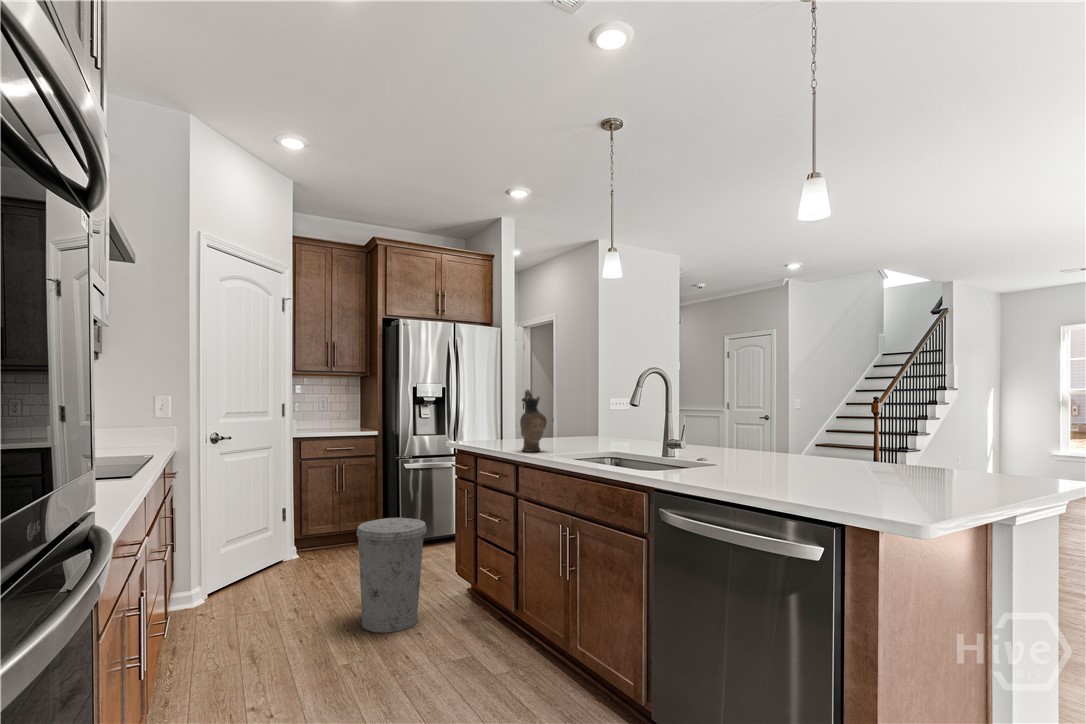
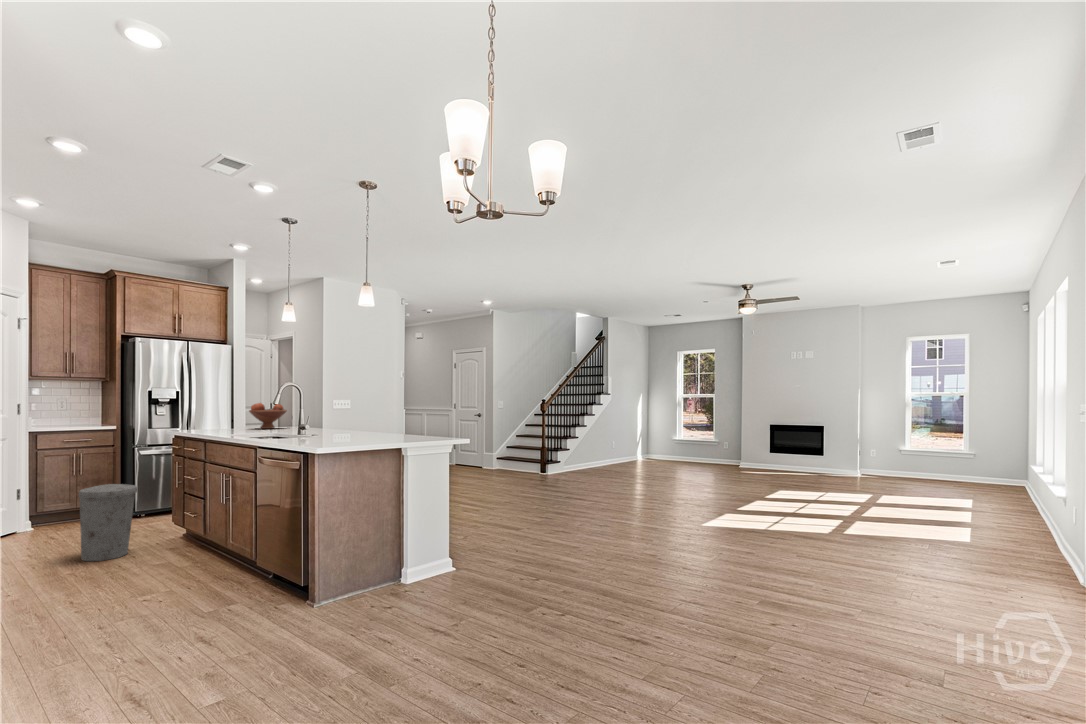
ceramic pitcher: present [520,390,547,452] -> none [210,395,229,435]
fruit bowl: none [552,402,603,440] -> present [249,403,287,429]

